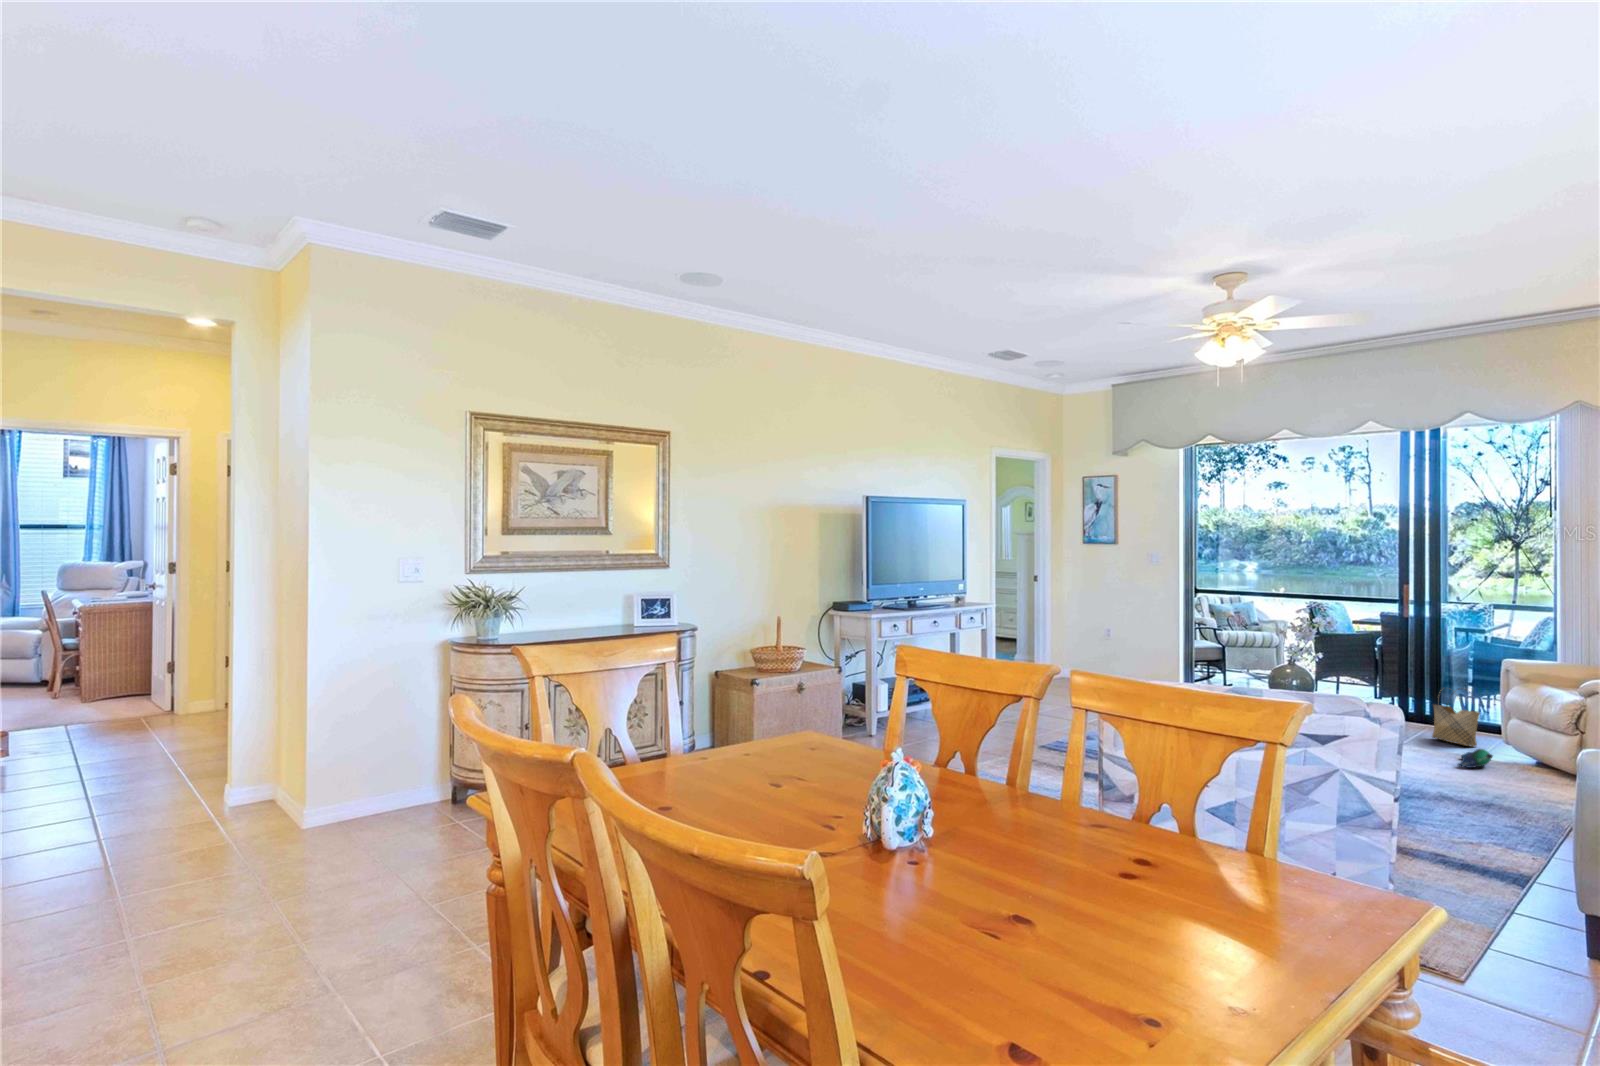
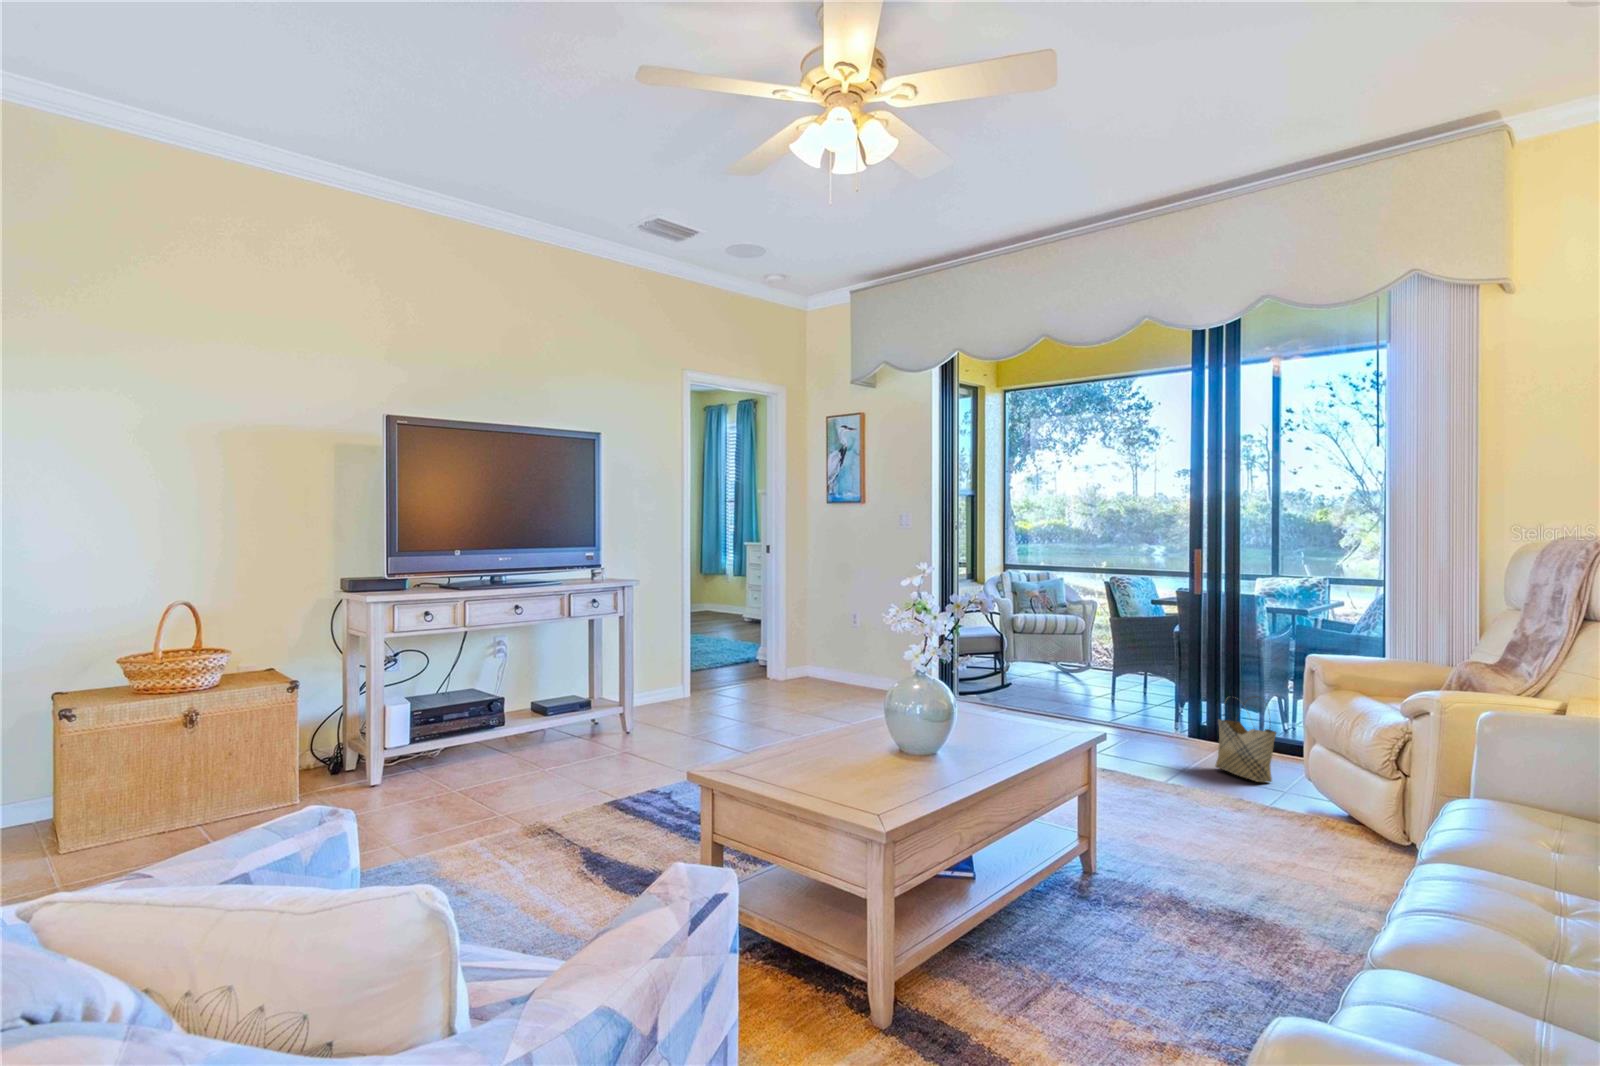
plush toy: present [1458,749,1493,768] -> none [1226,794,1279,827]

